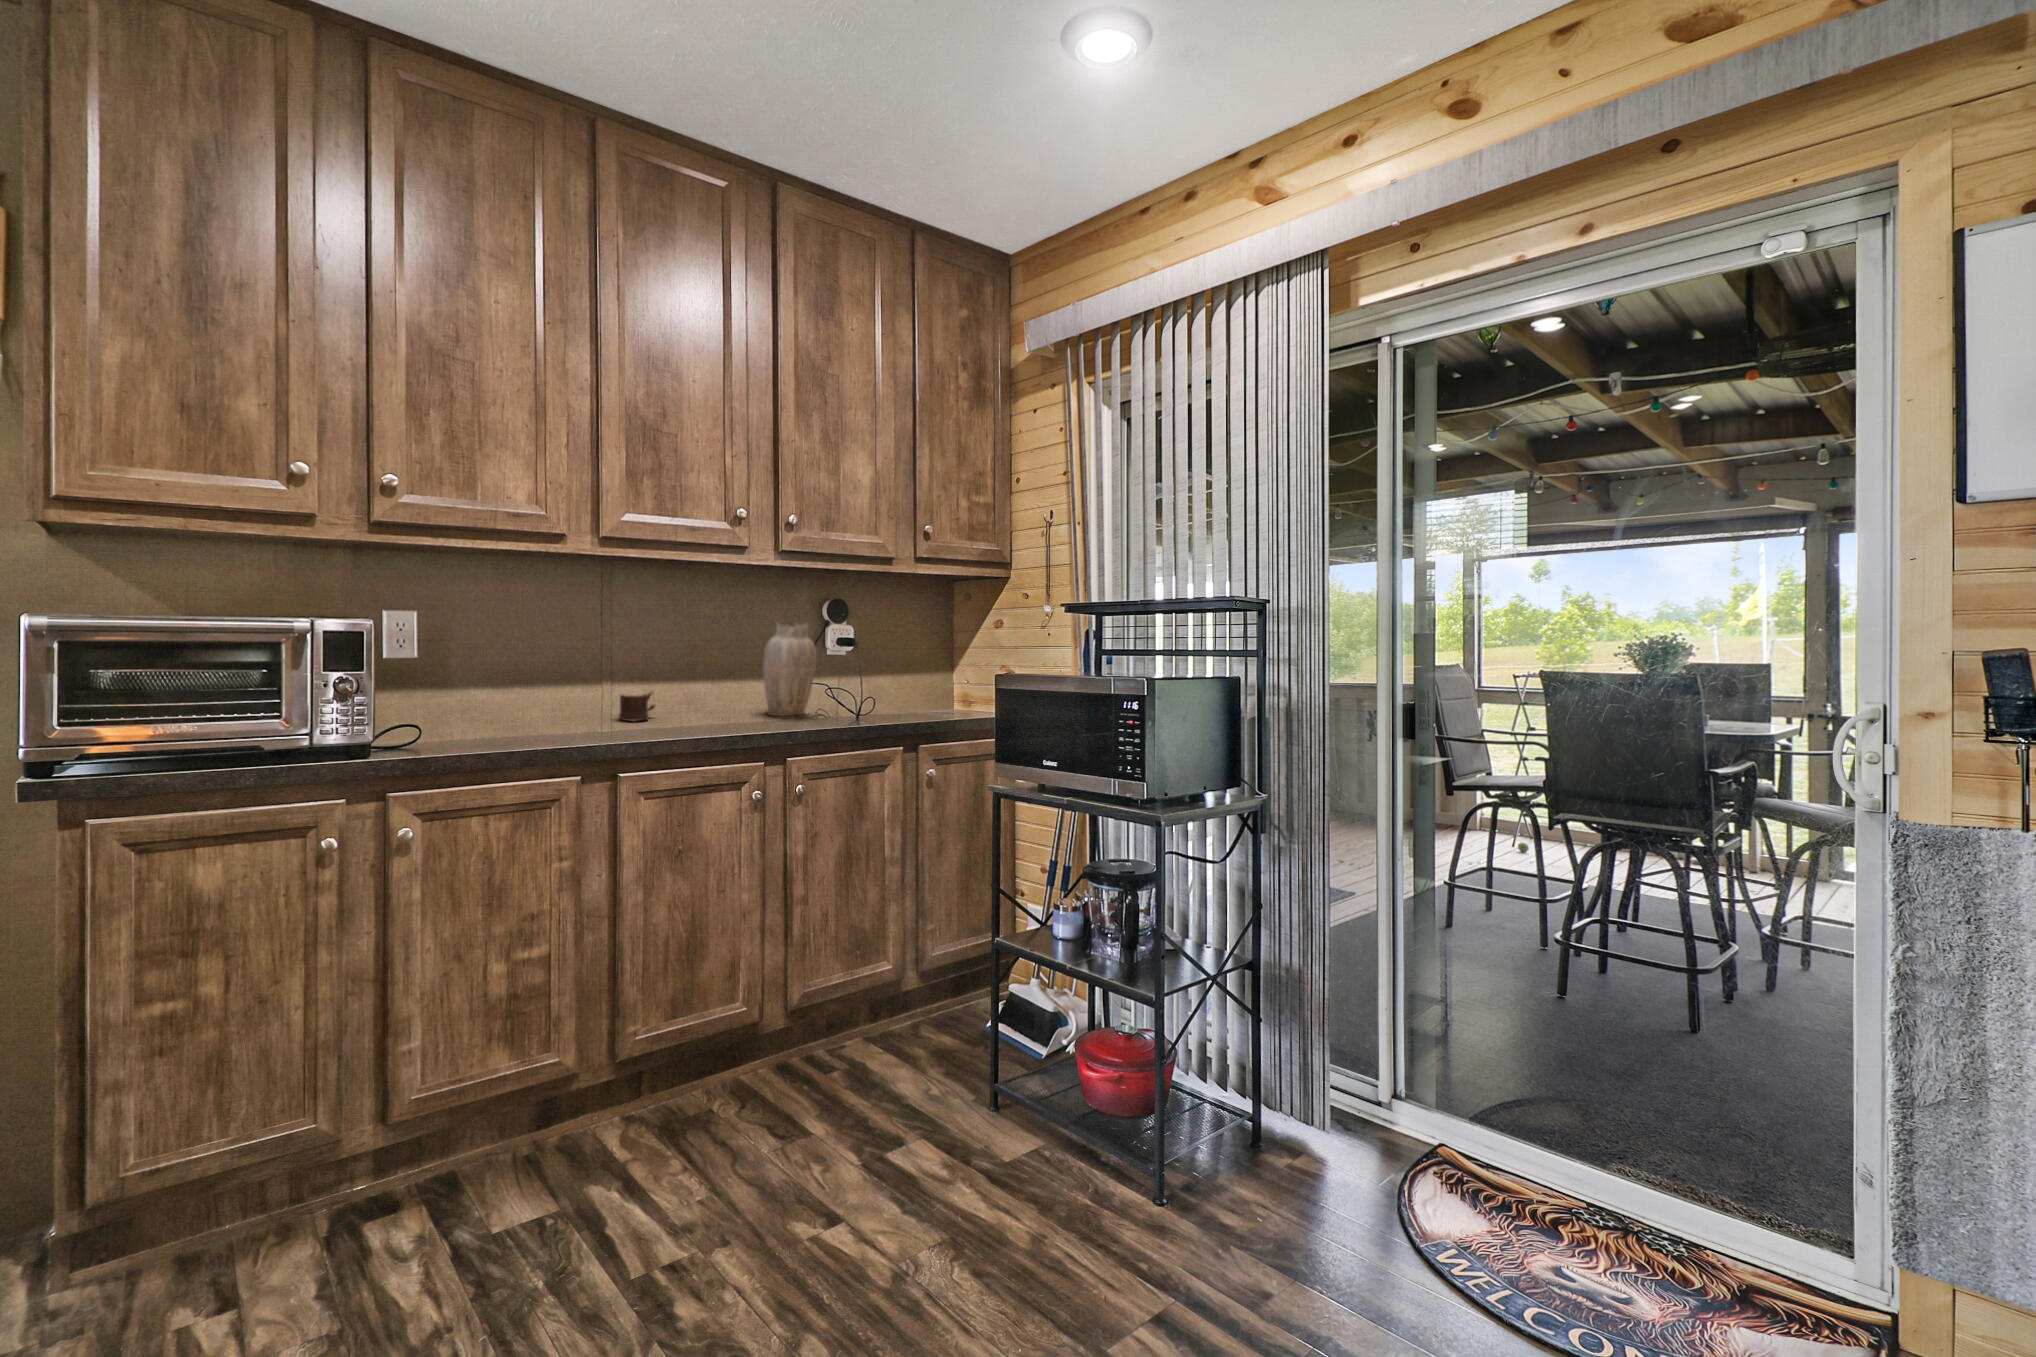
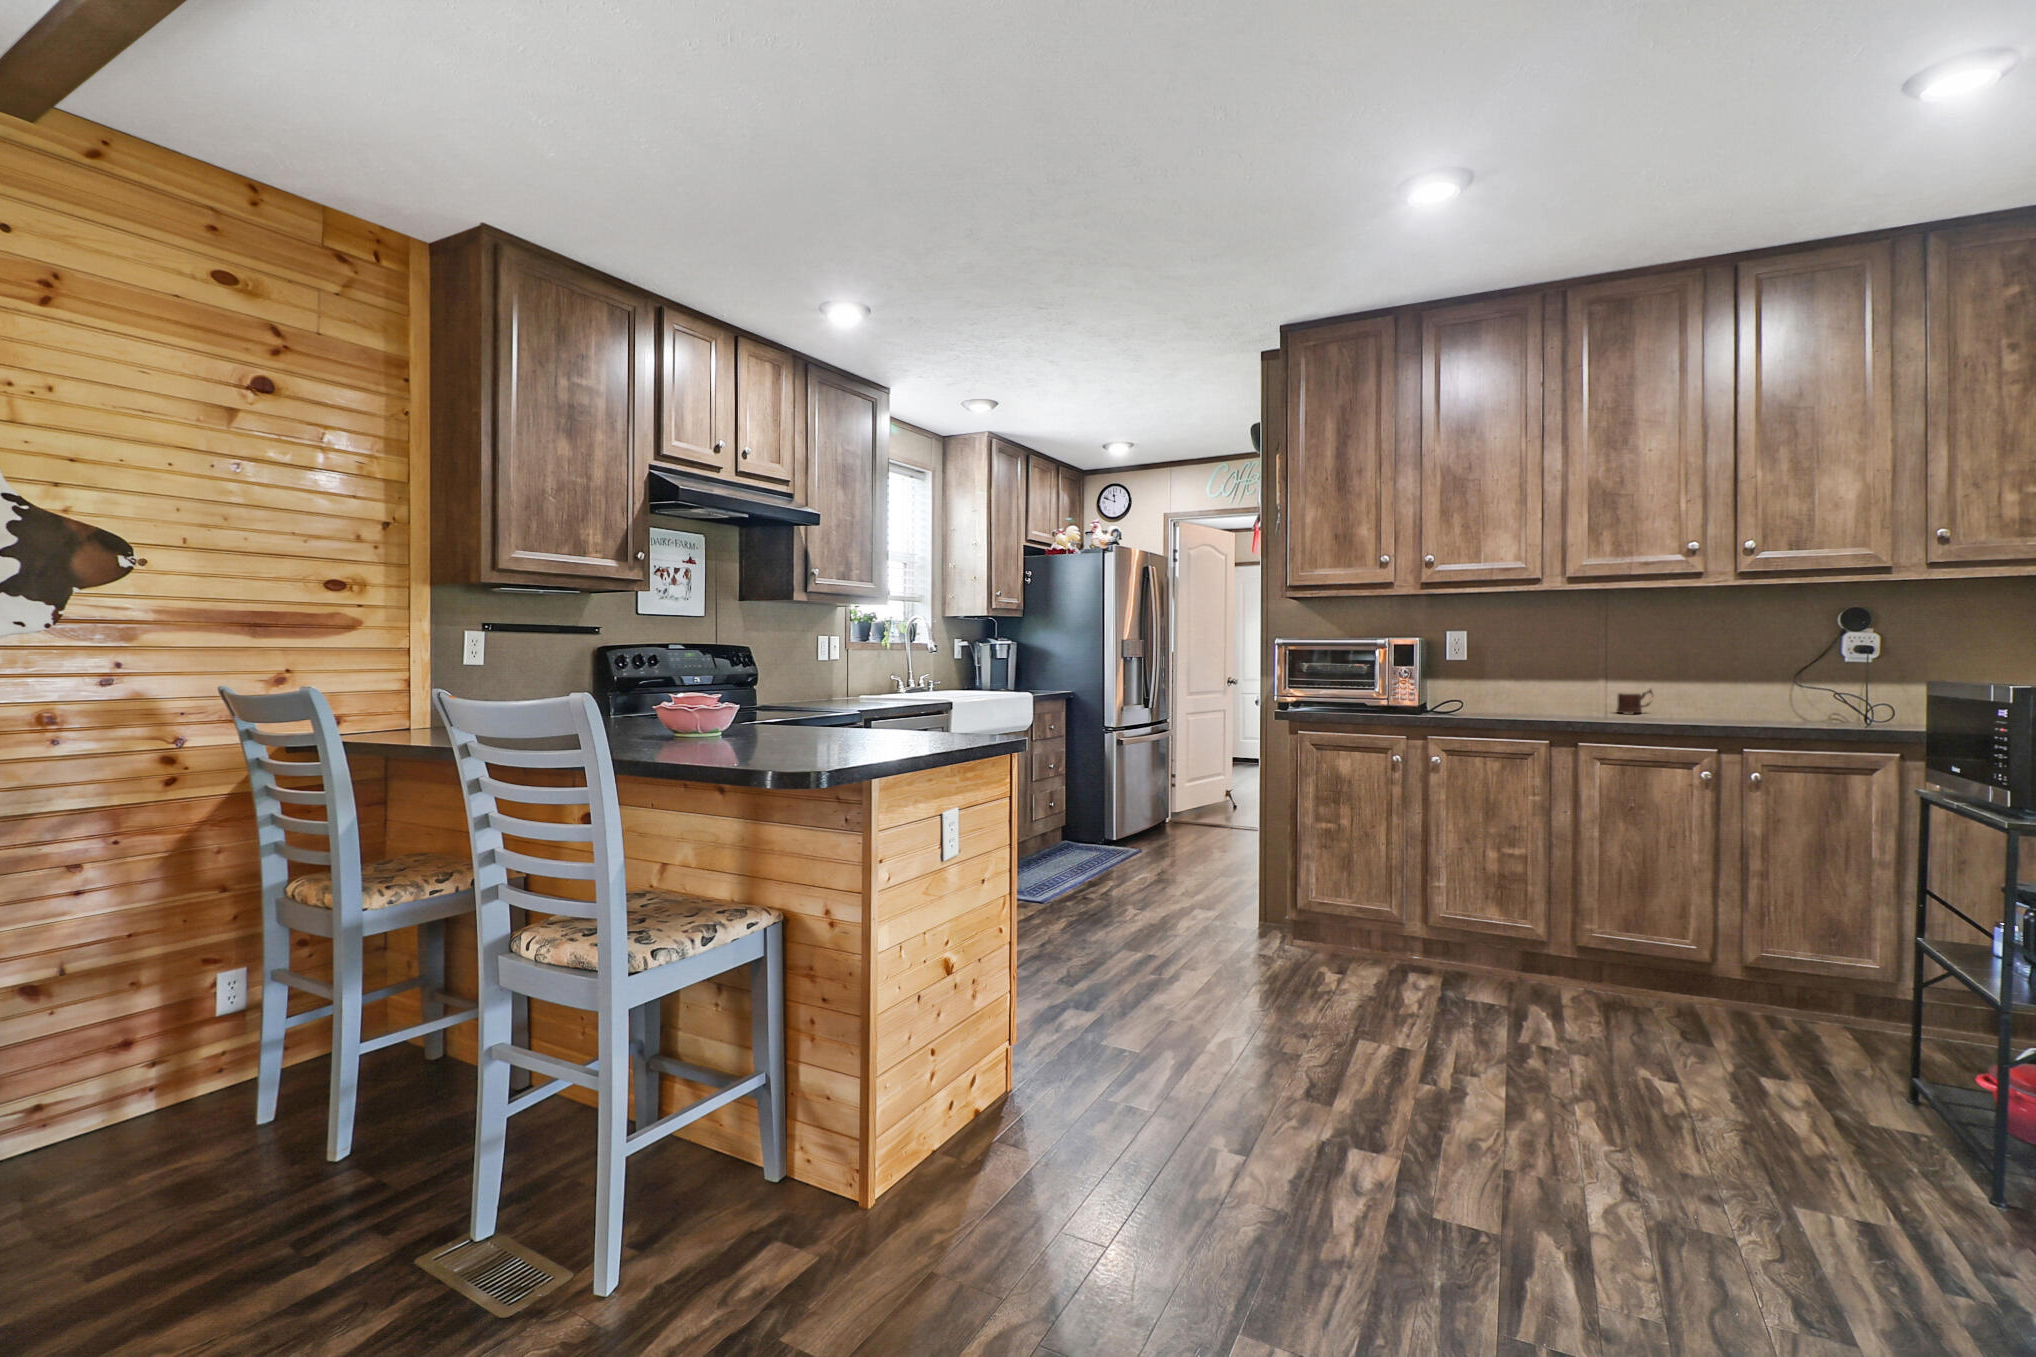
vase: present [763,622,816,716] -> none [1764,631,1825,718]

